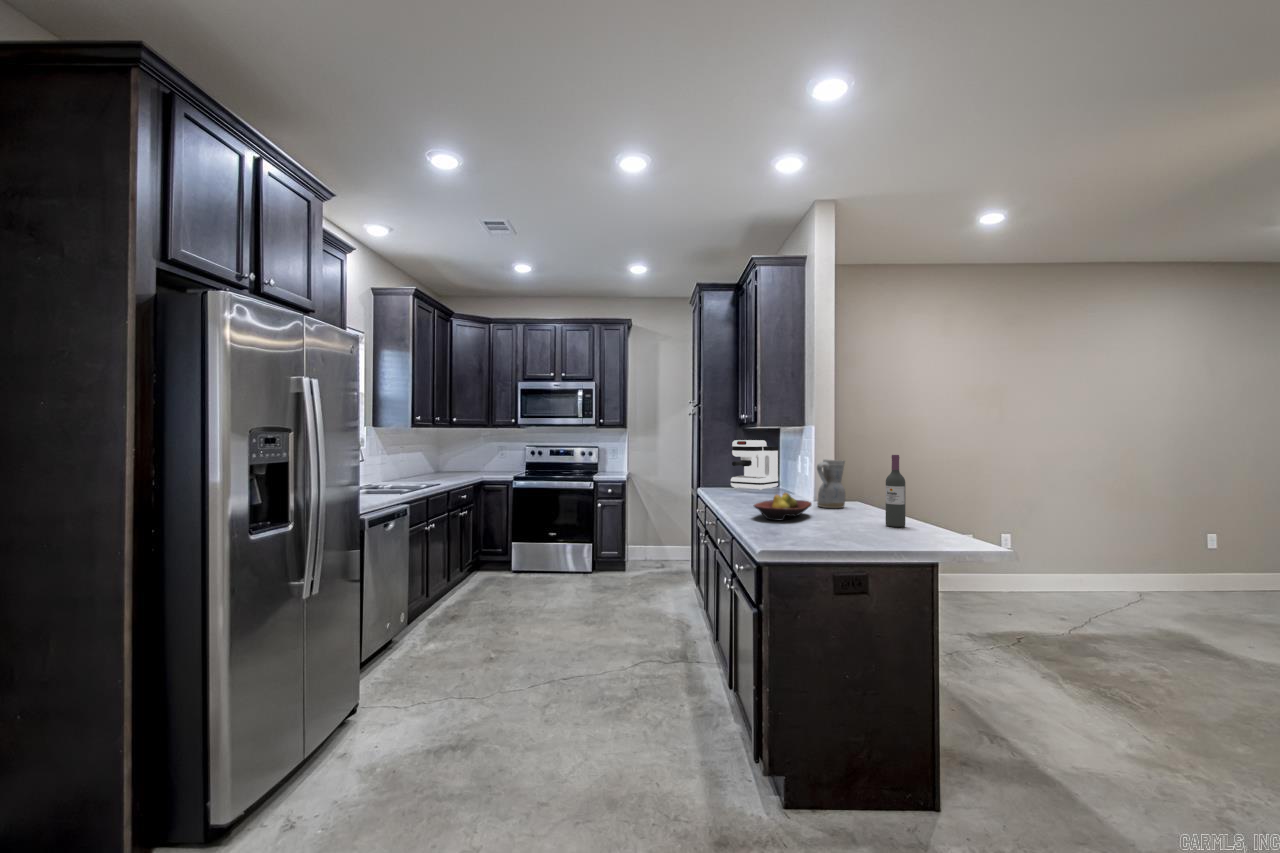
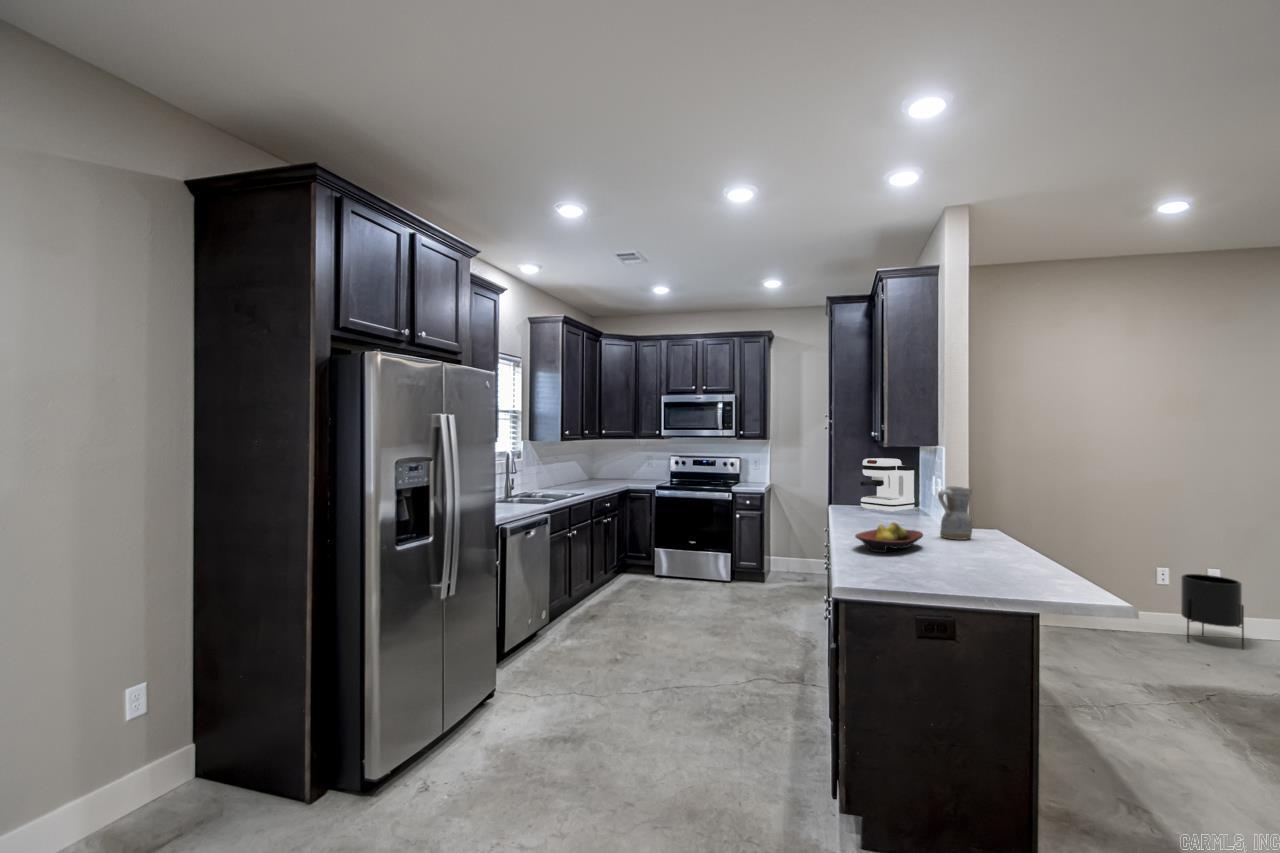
wine bottle: present [886,455,905,527] -> none [1000,489,1024,568]
planter: none [975,537,1019,596] -> present [1181,574,1244,649]

